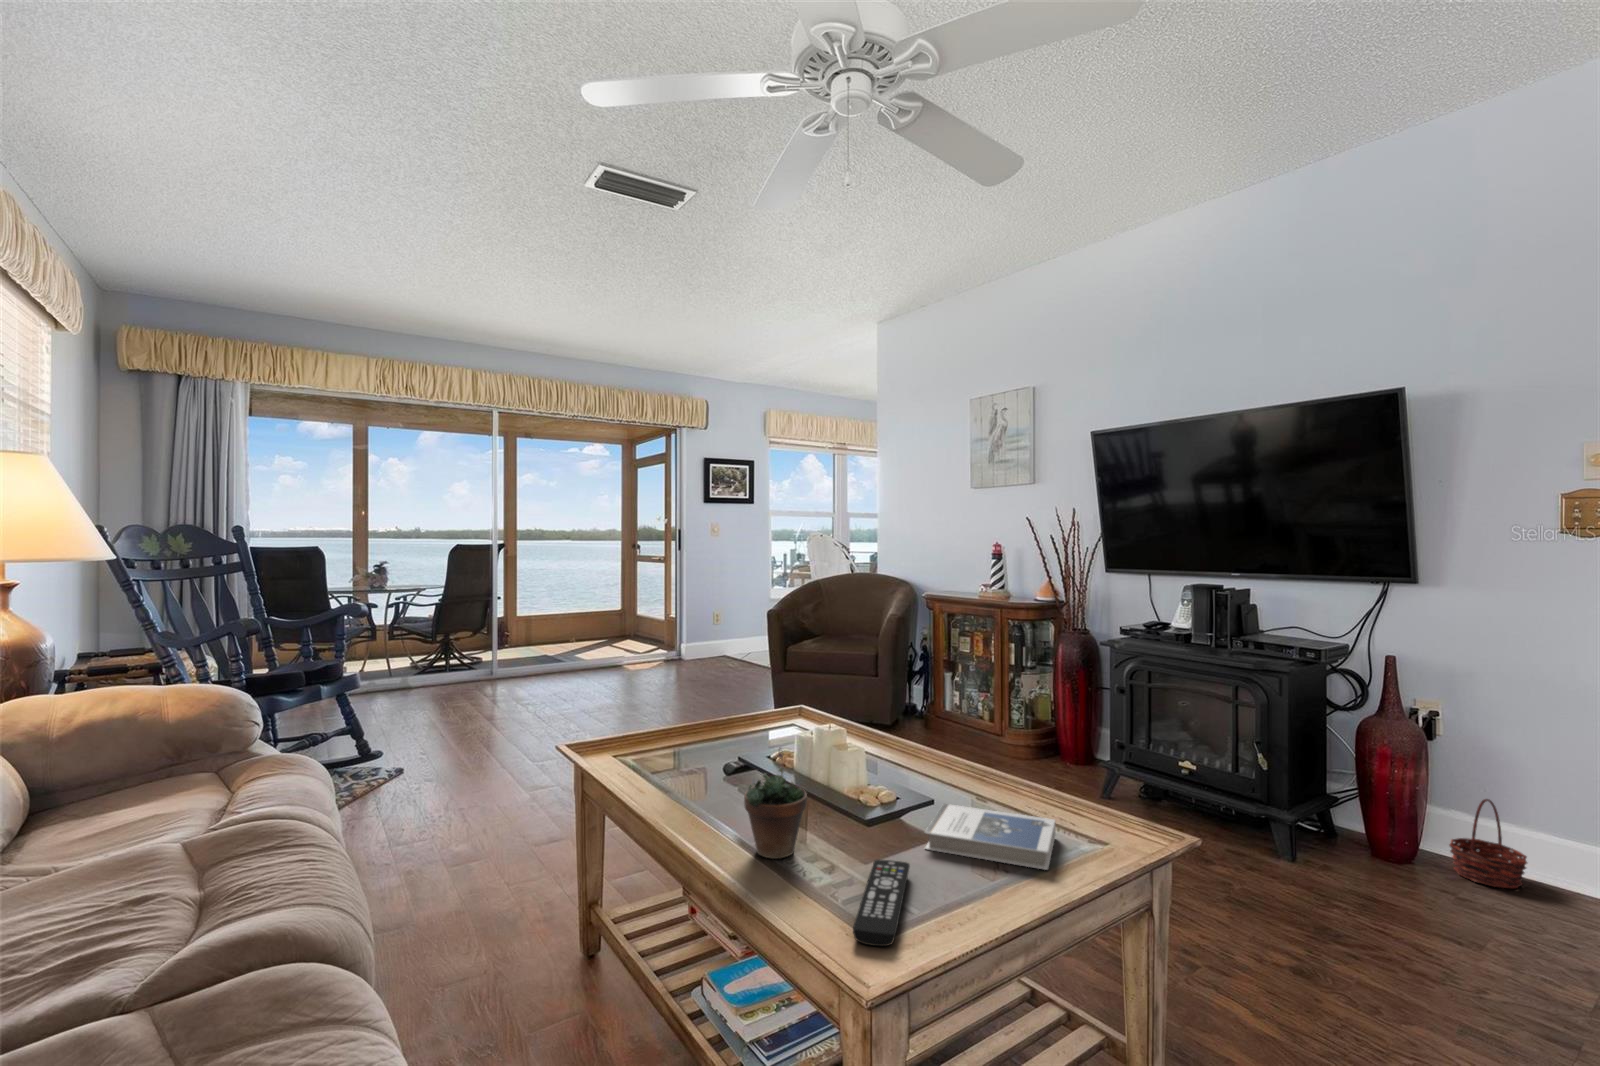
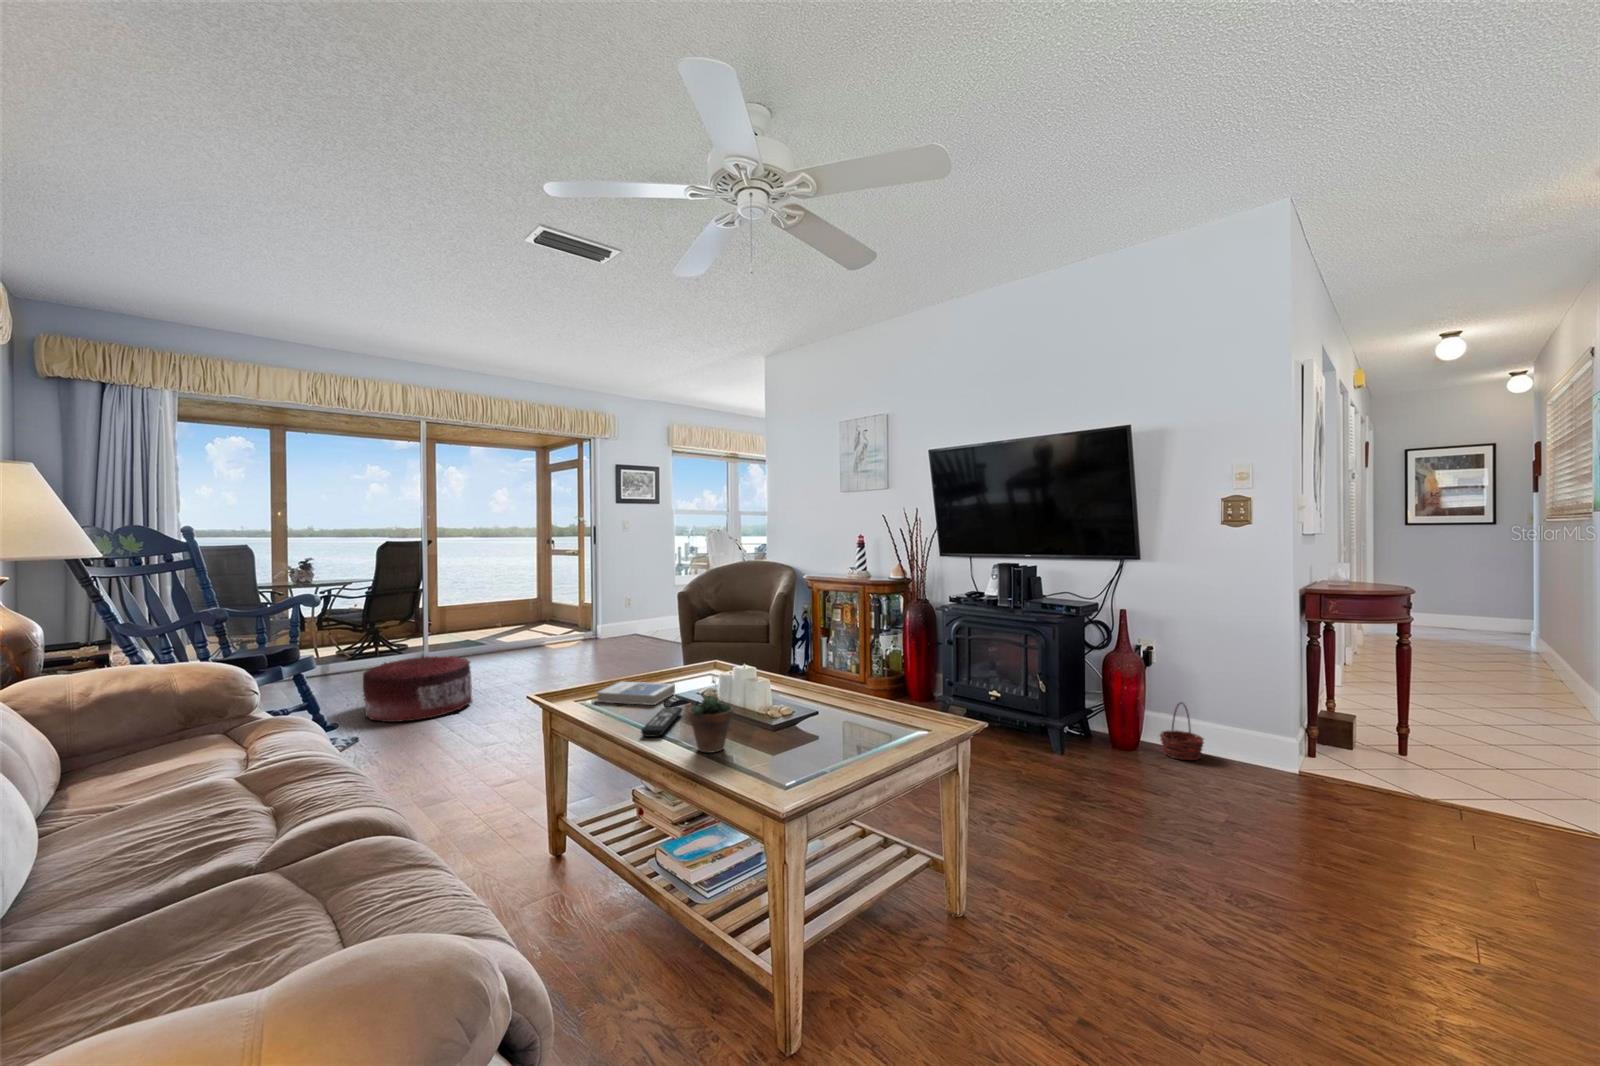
pouf: none [415,676,533,752] -> present [363,656,473,722]
hardback book: present [924,804,1056,870] -> present [596,682,675,705]
remote control: present [853,860,910,946] -> present [641,707,682,737]

